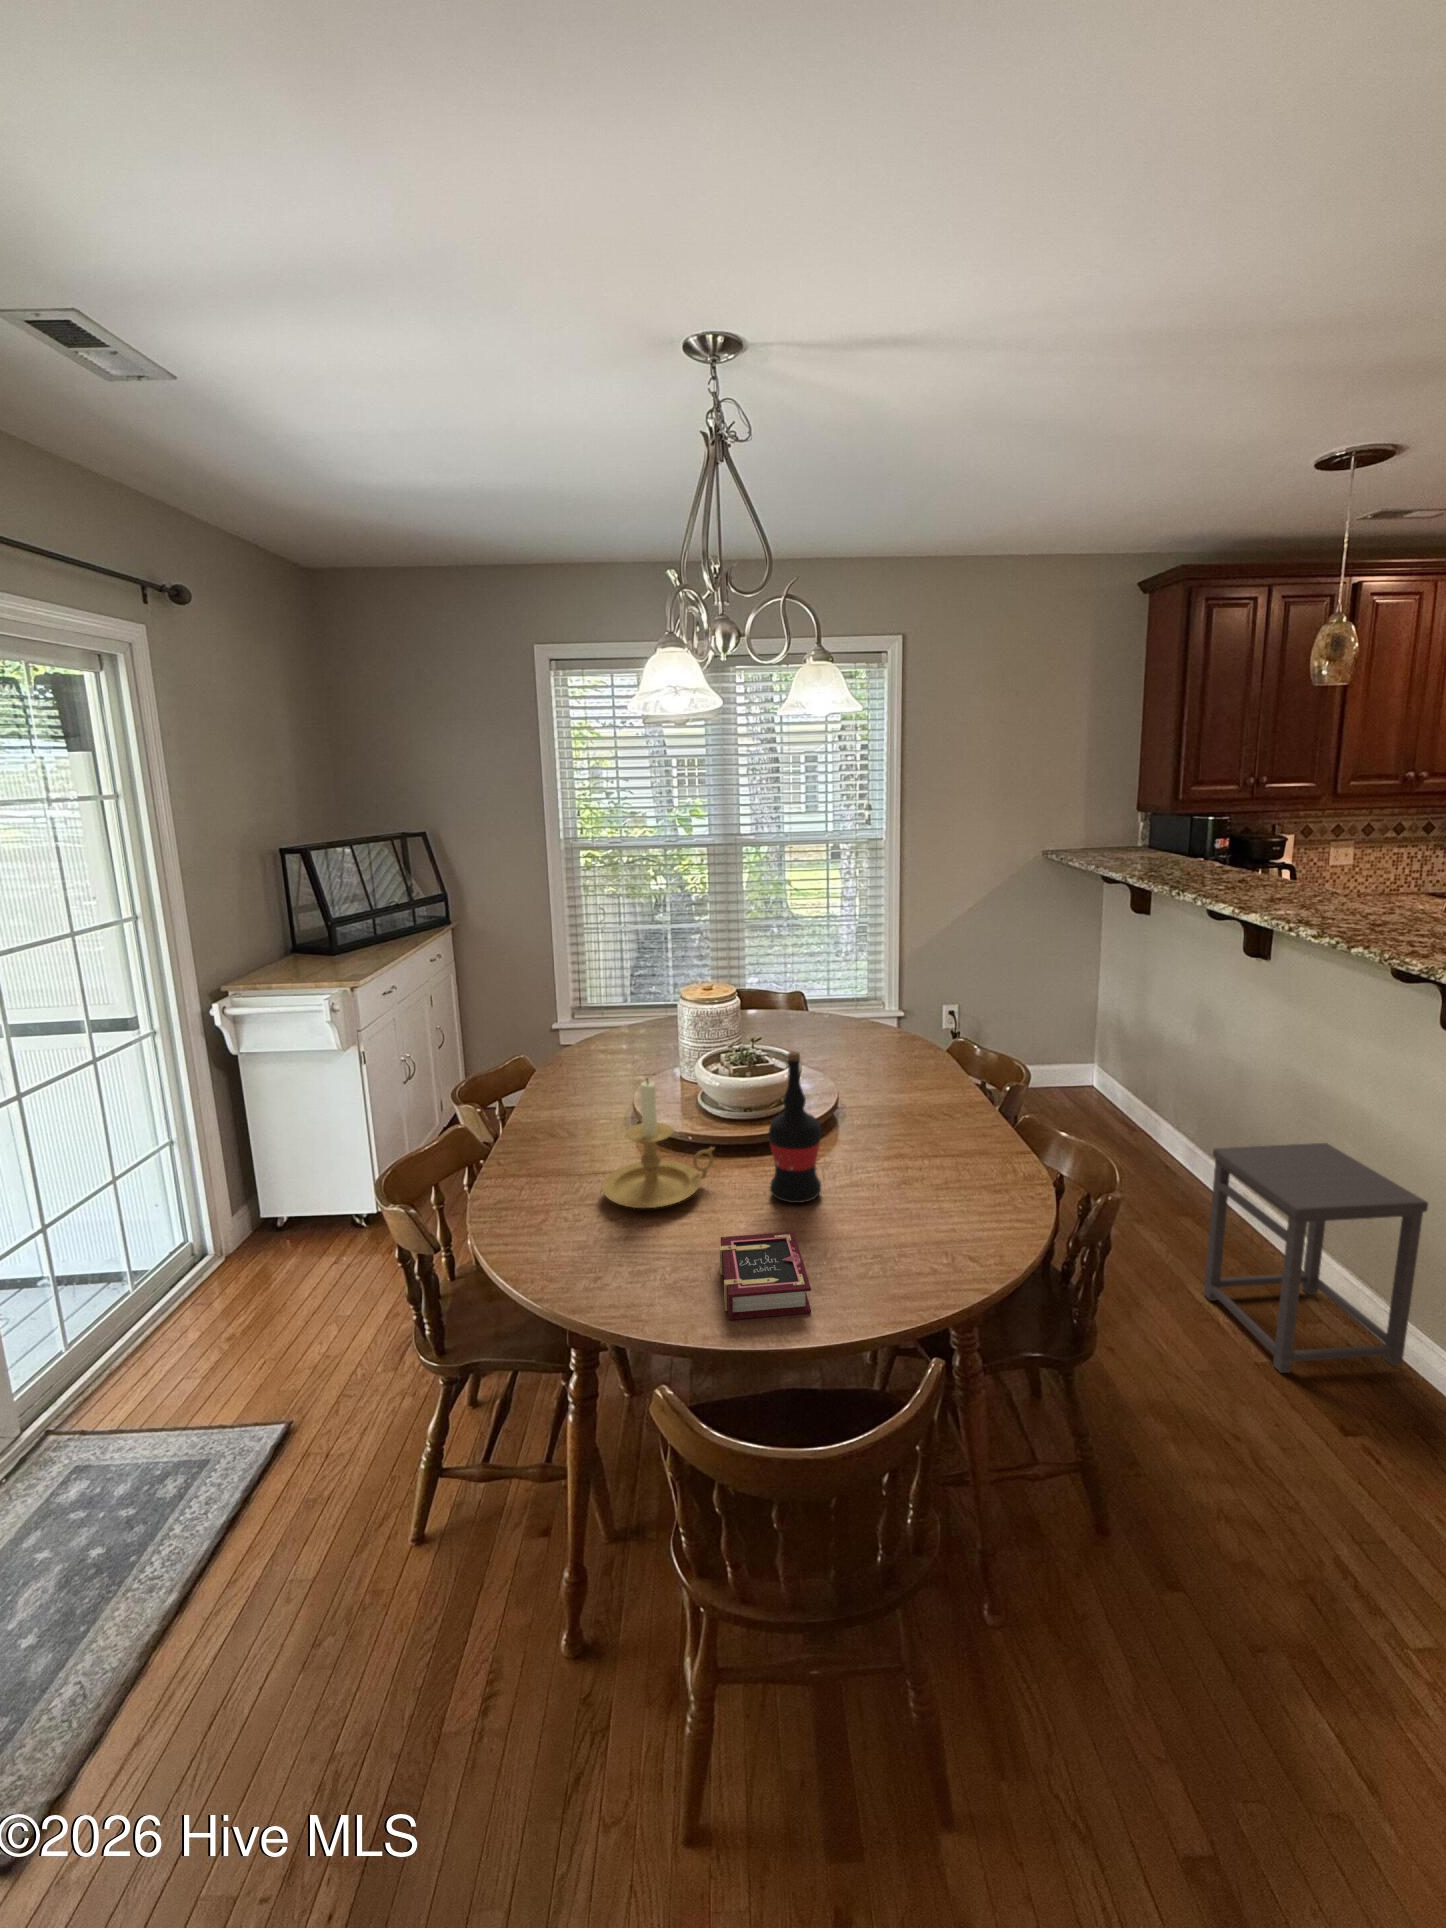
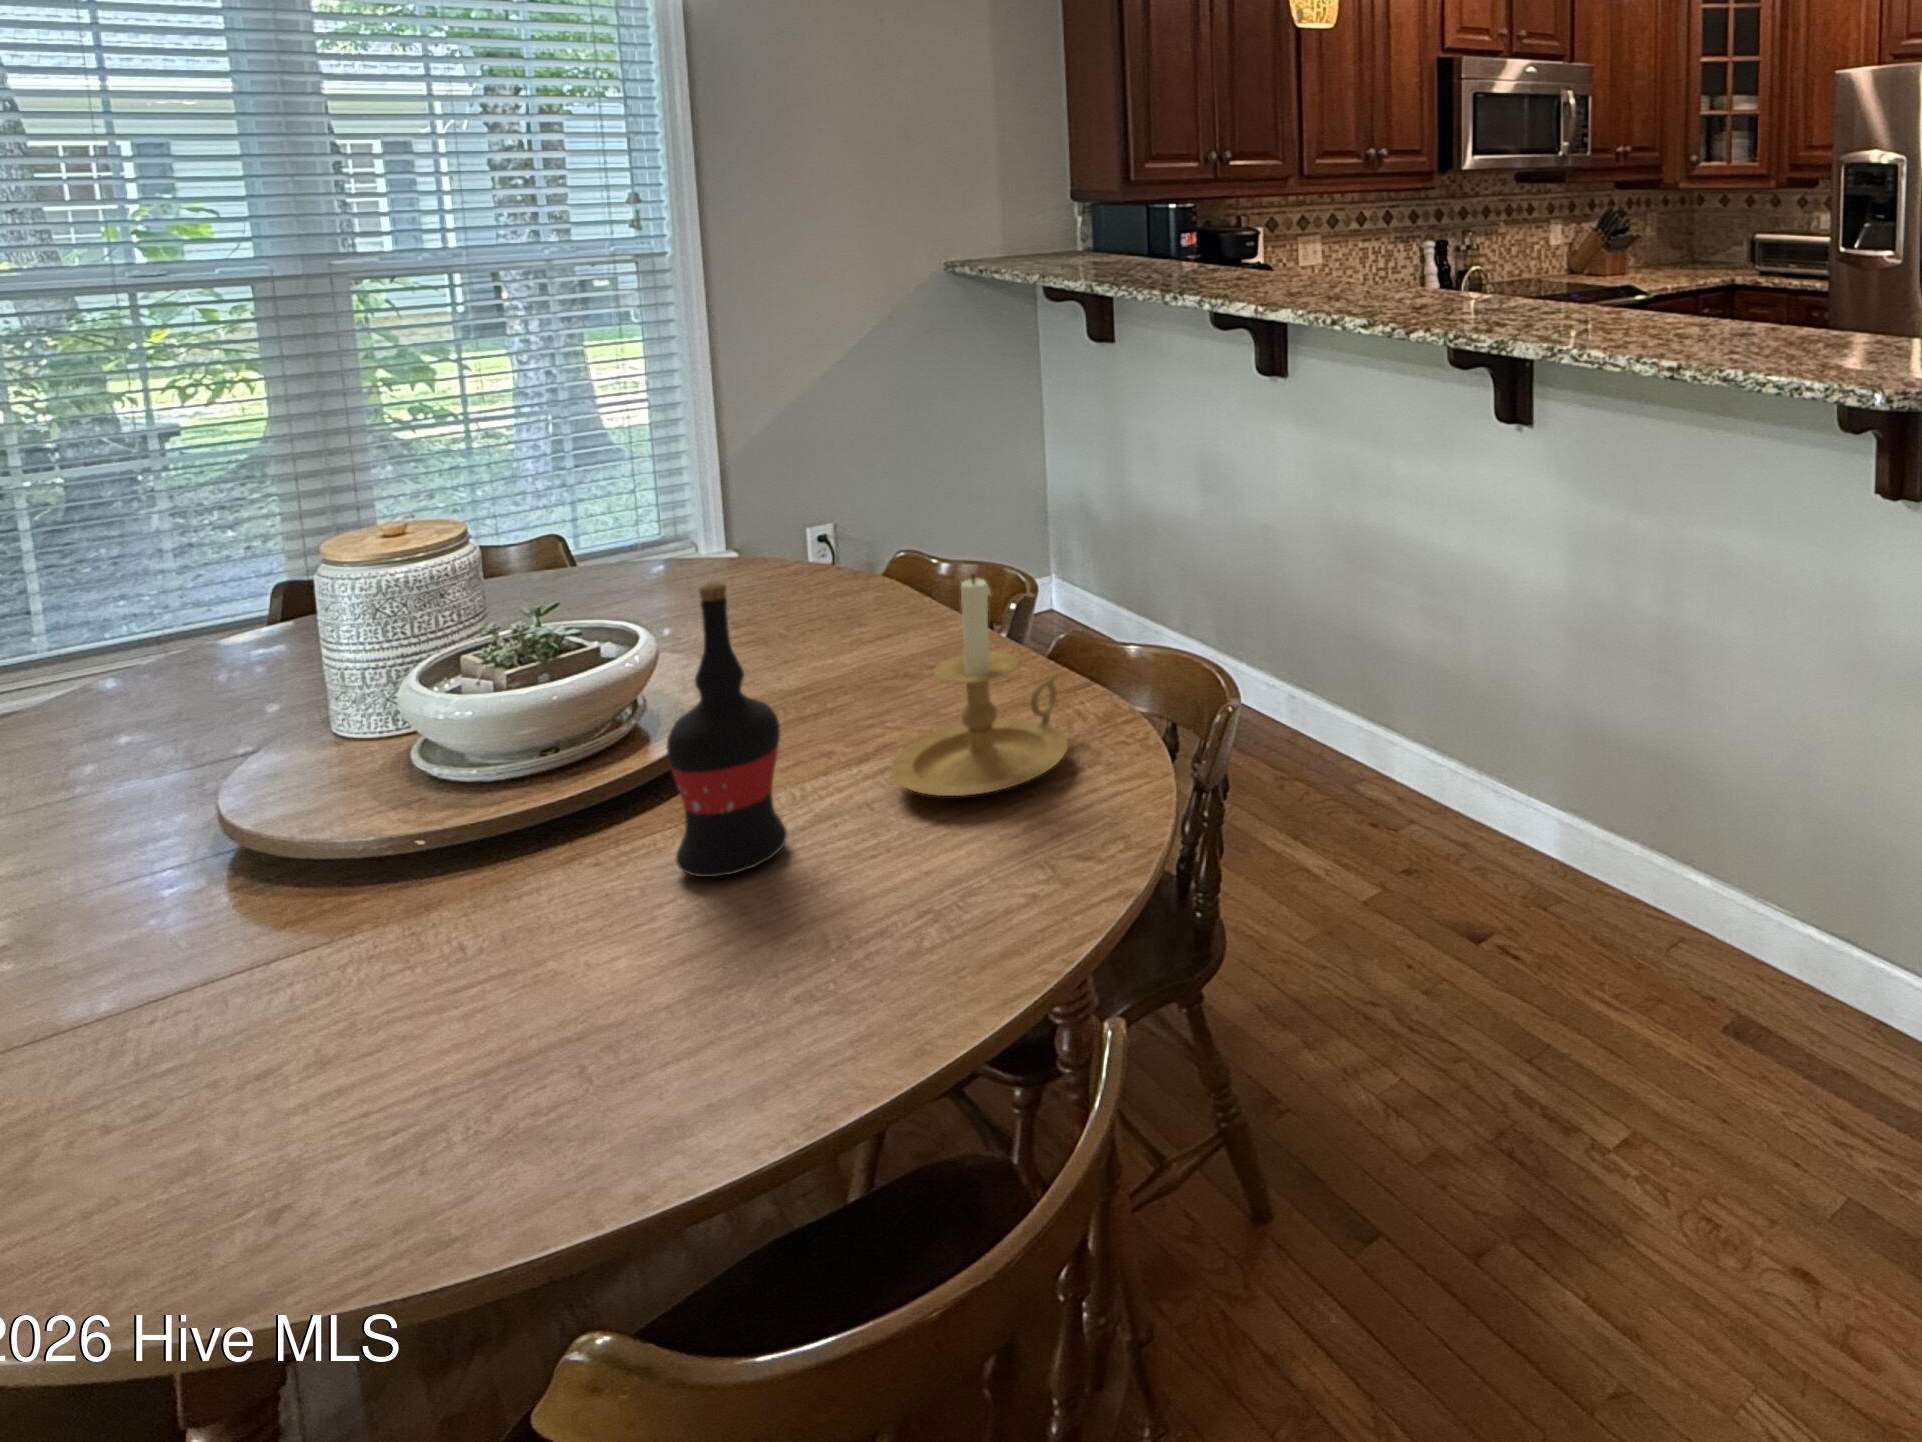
candle holder: present [602,1079,714,1208] -> present [891,574,1068,796]
side table: present [1204,1143,1428,1373] -> none [1271,592,1498,895]
book: present [719,1232,811,1320] -> none [631,906,876,1110]

